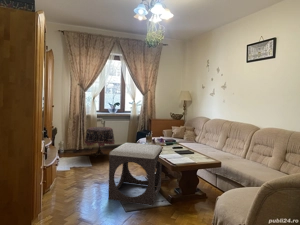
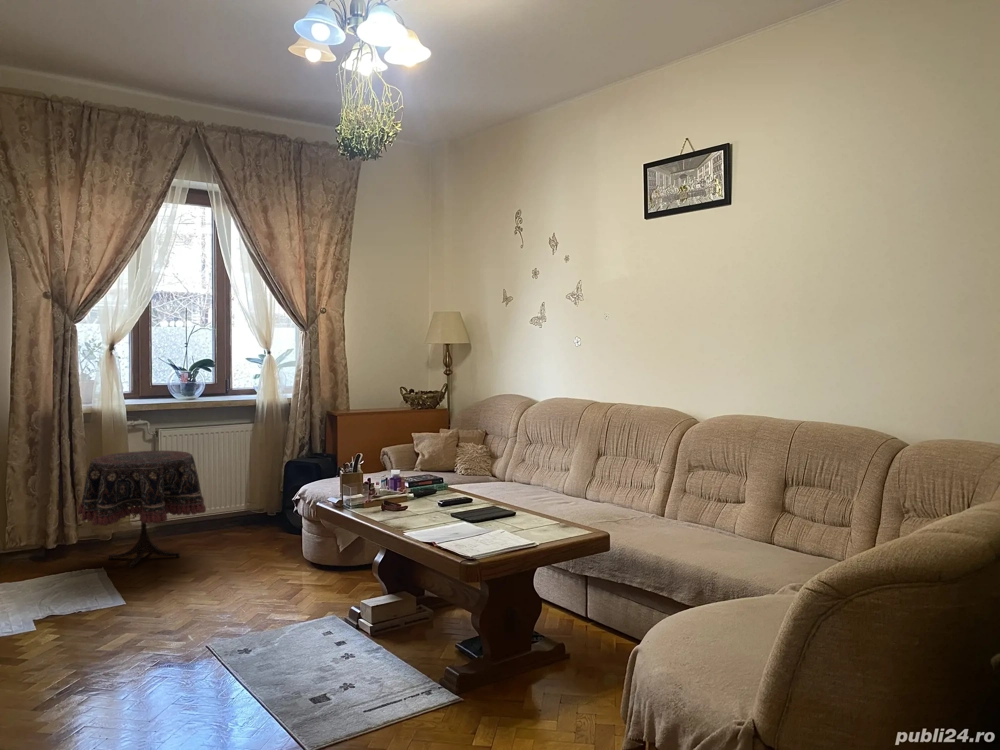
footstool: present [108,143,162,206] -> none [221,498,407,720]

